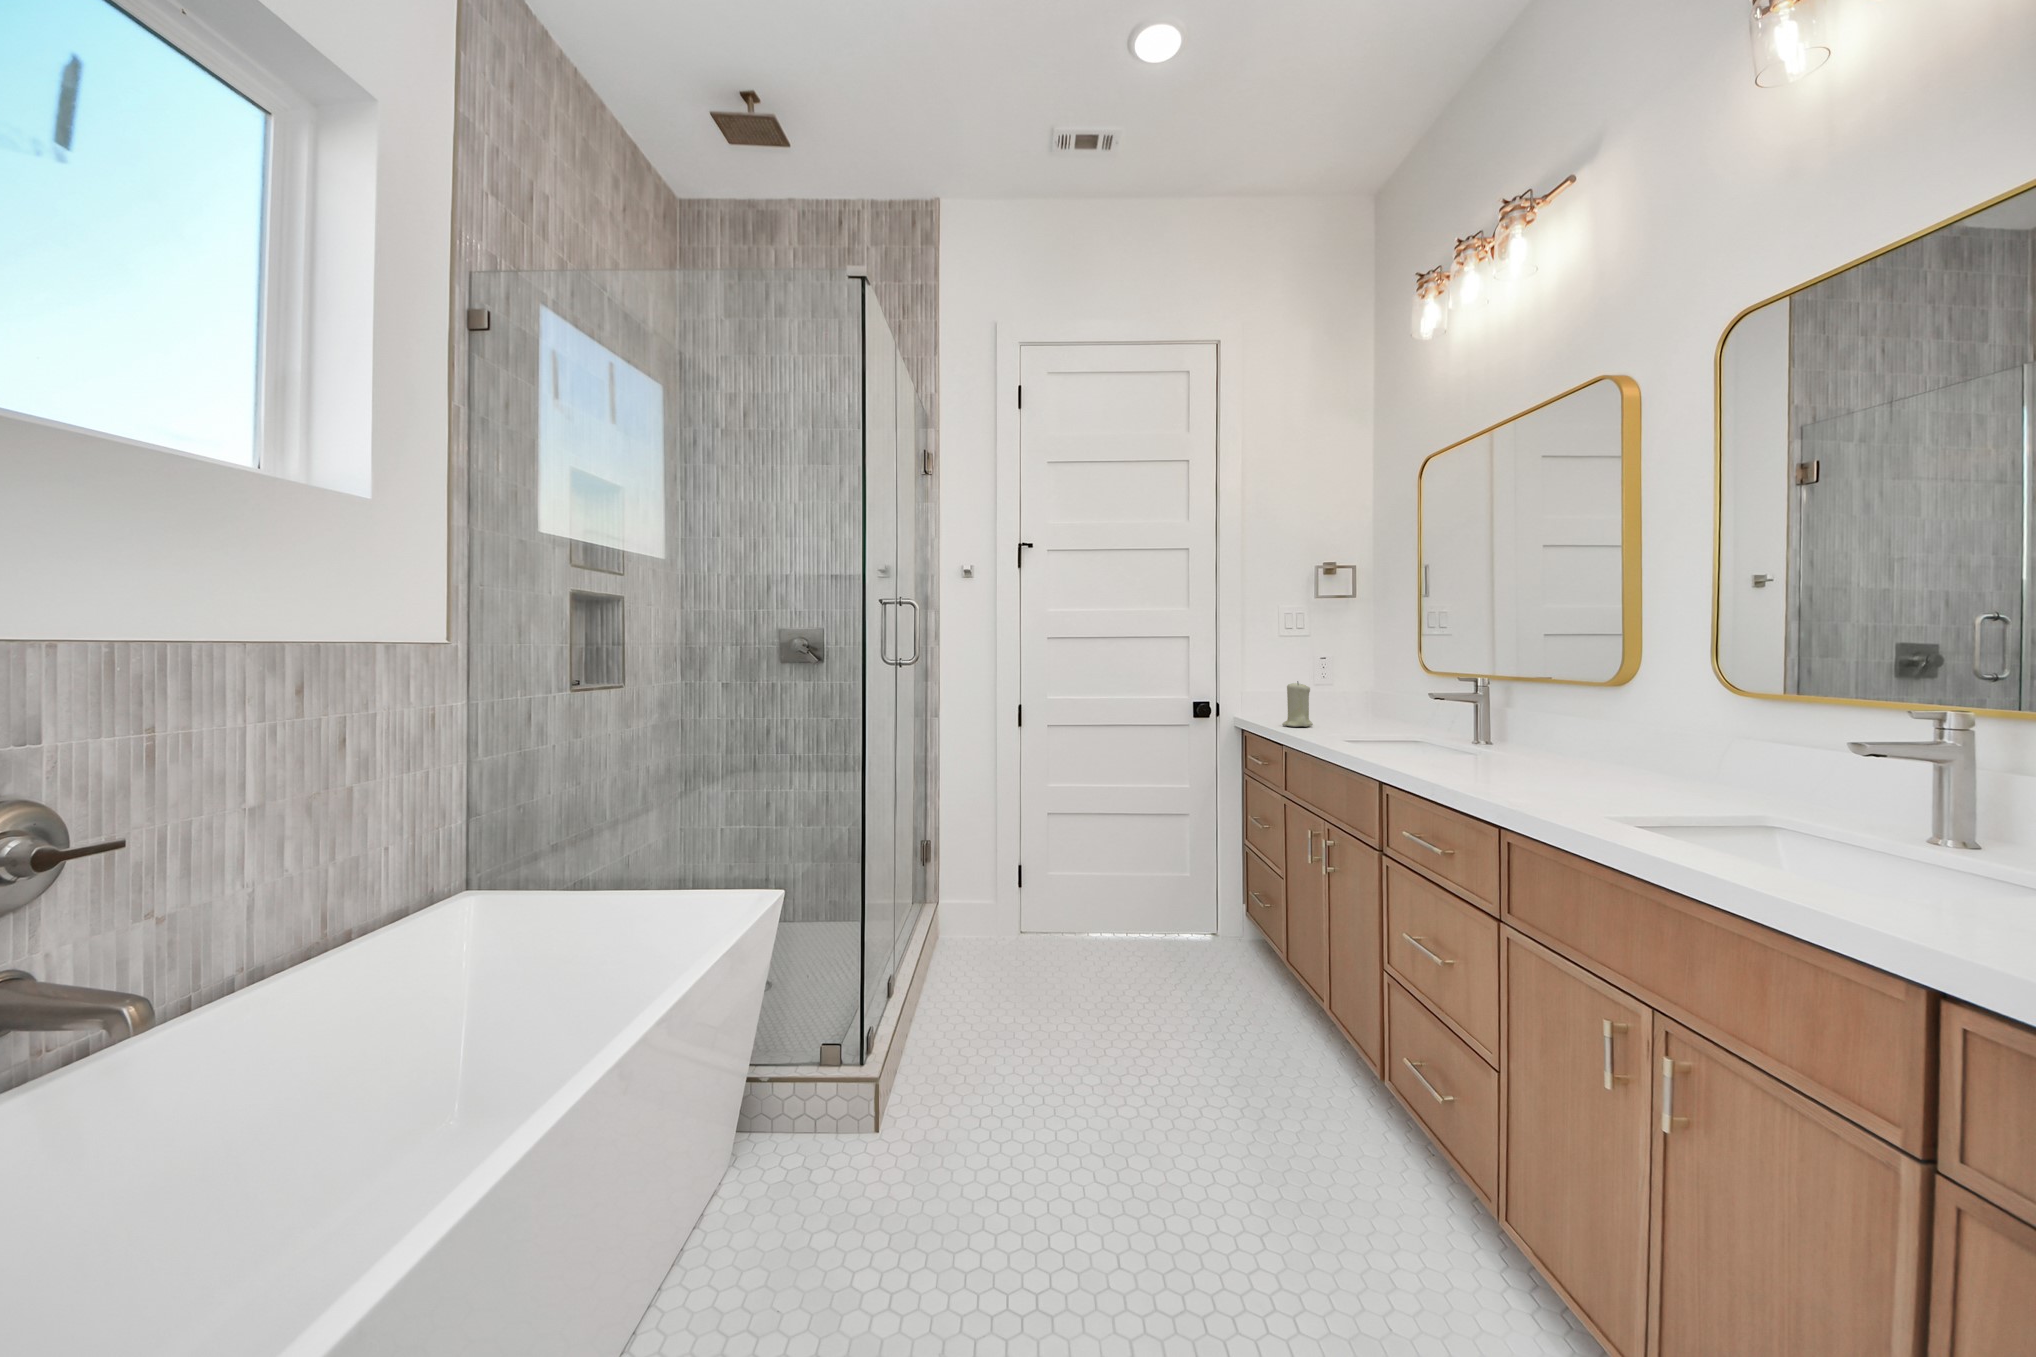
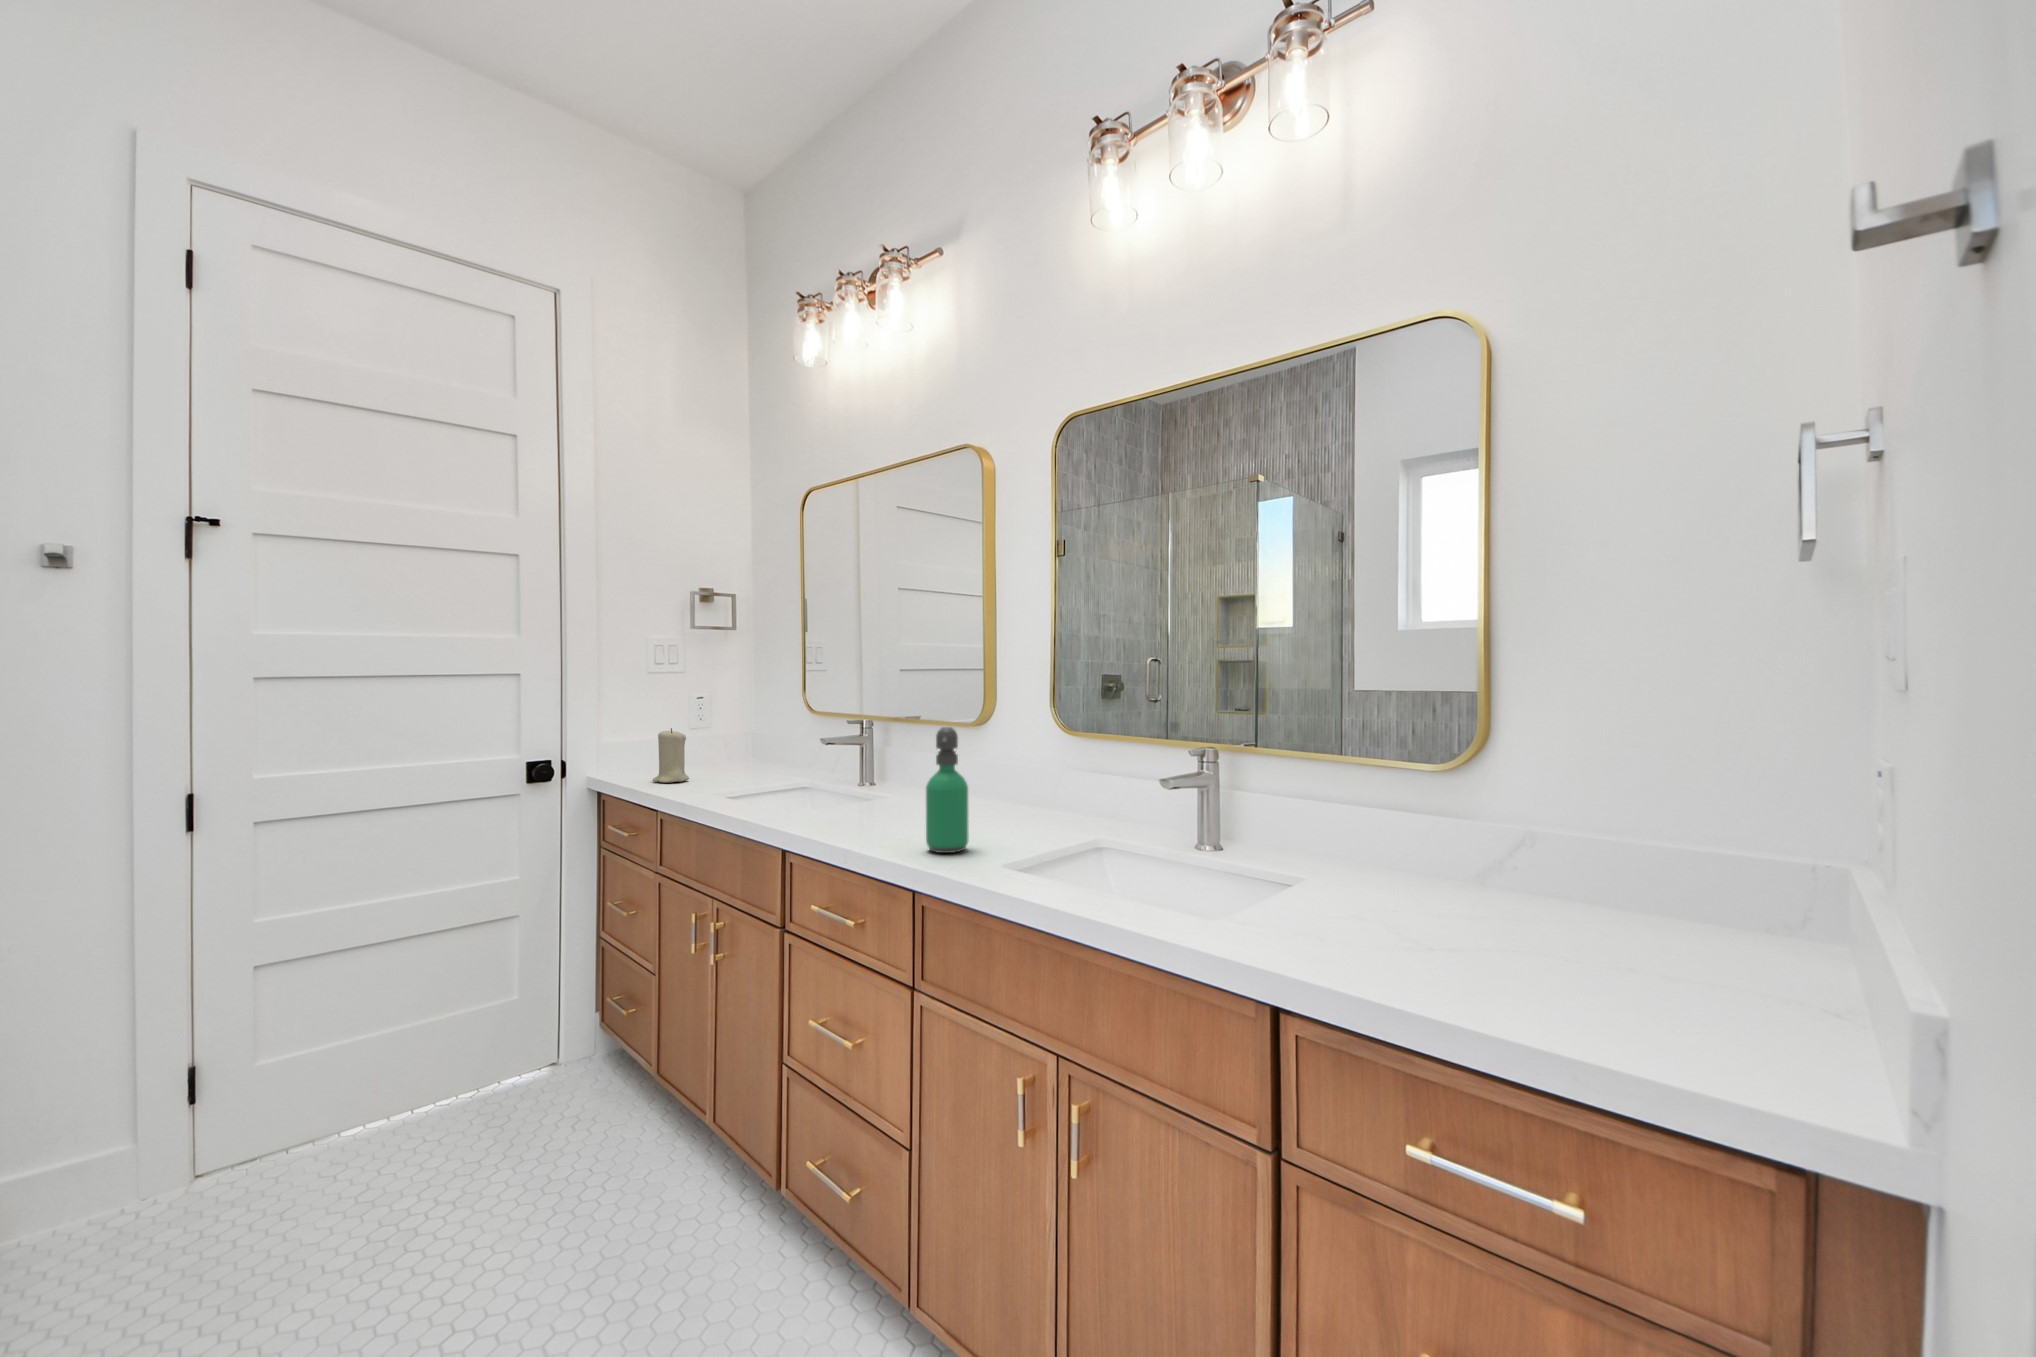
soap dispenser: none [1522,678,1572,801] -> present [926,727,969,853]

